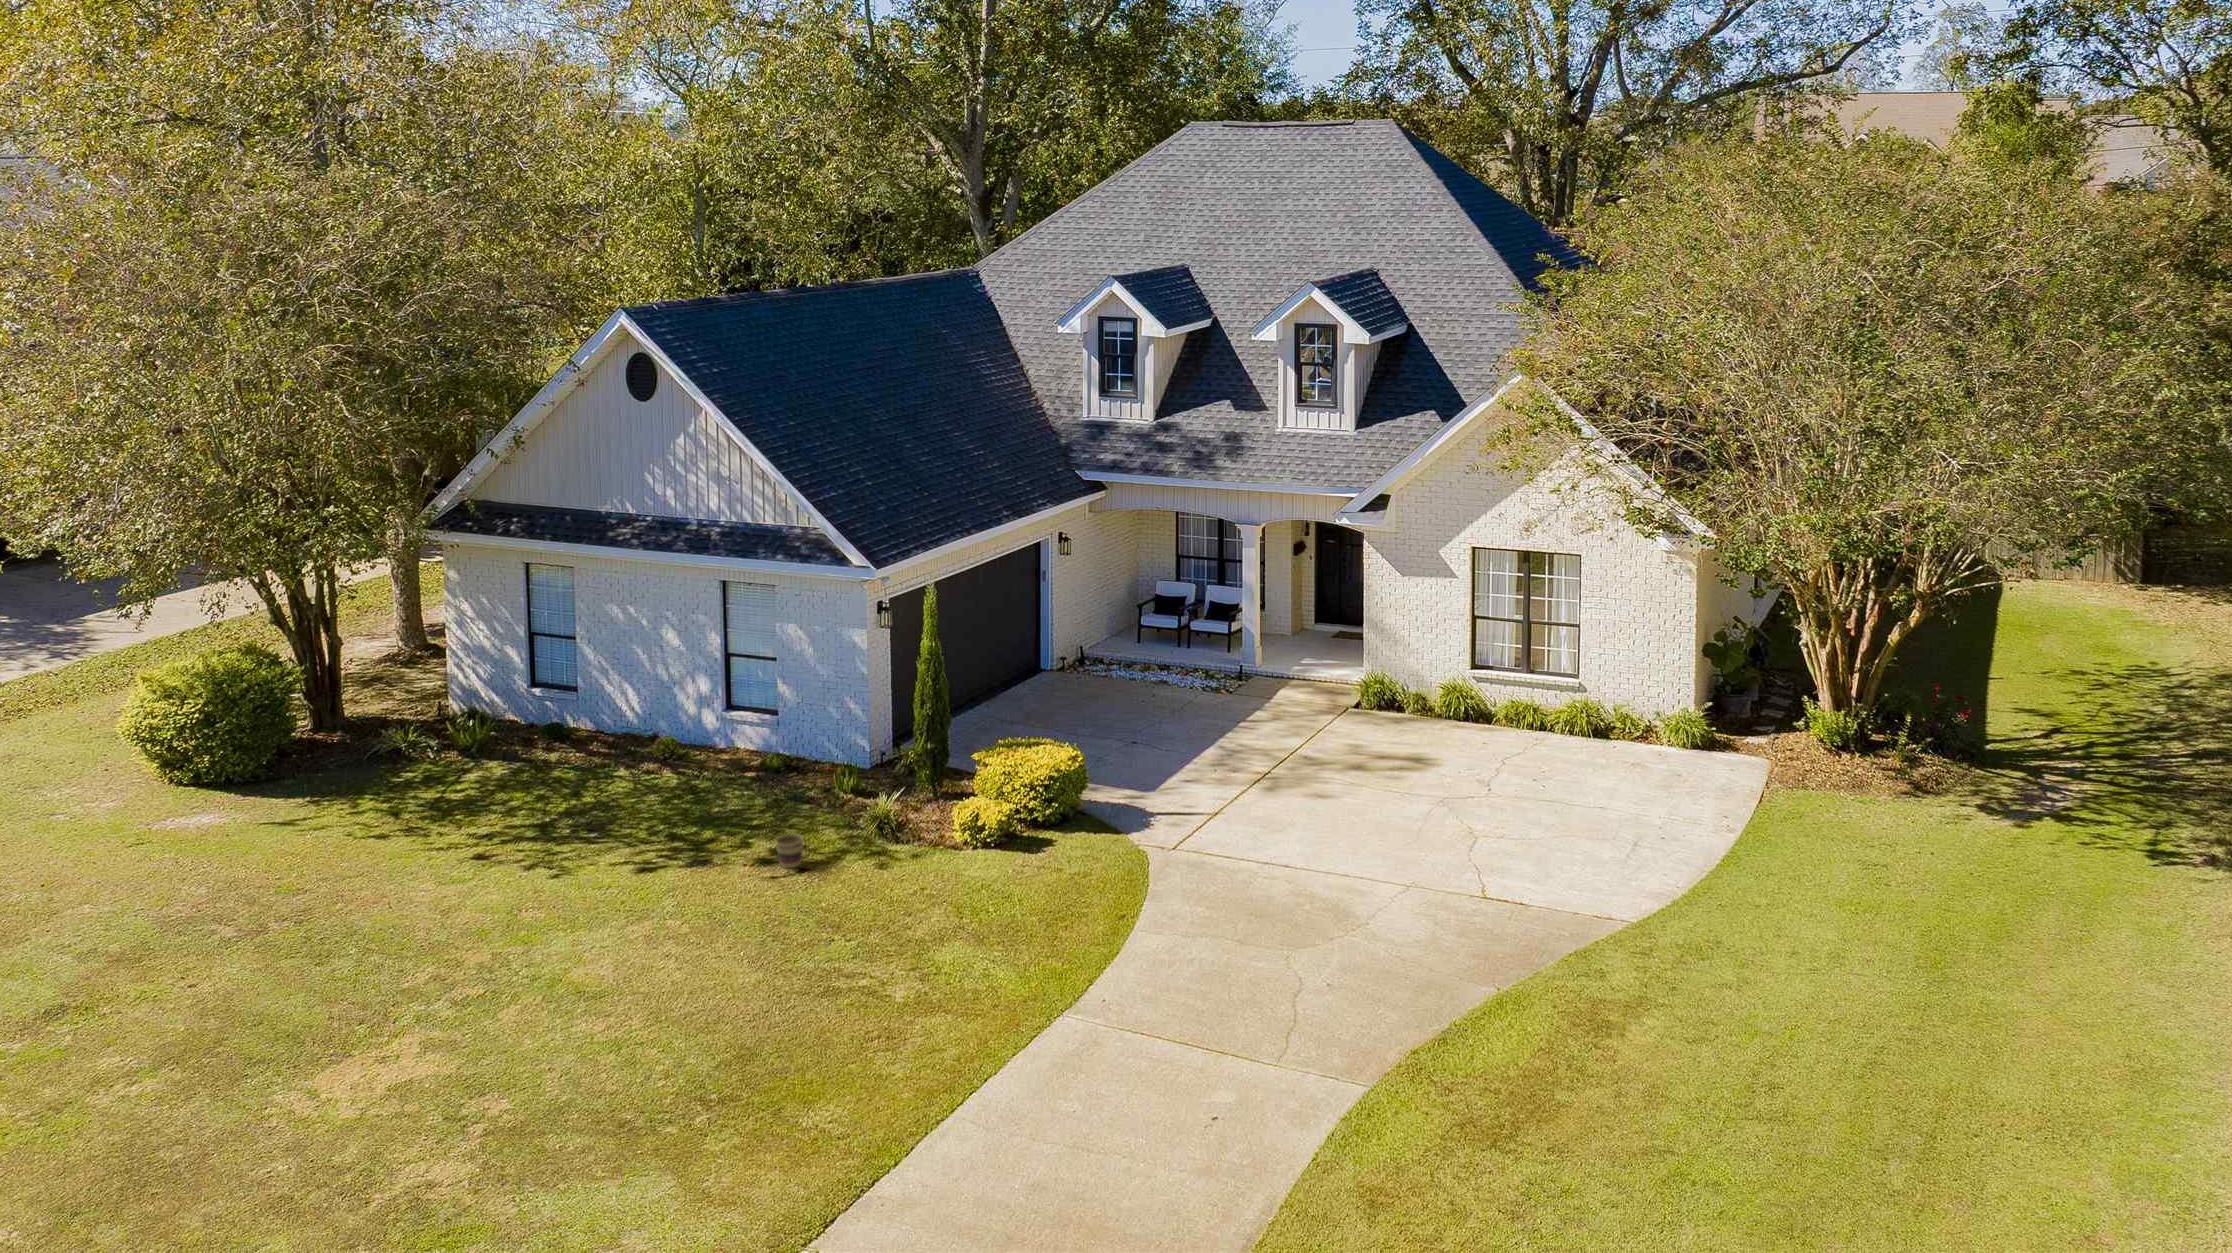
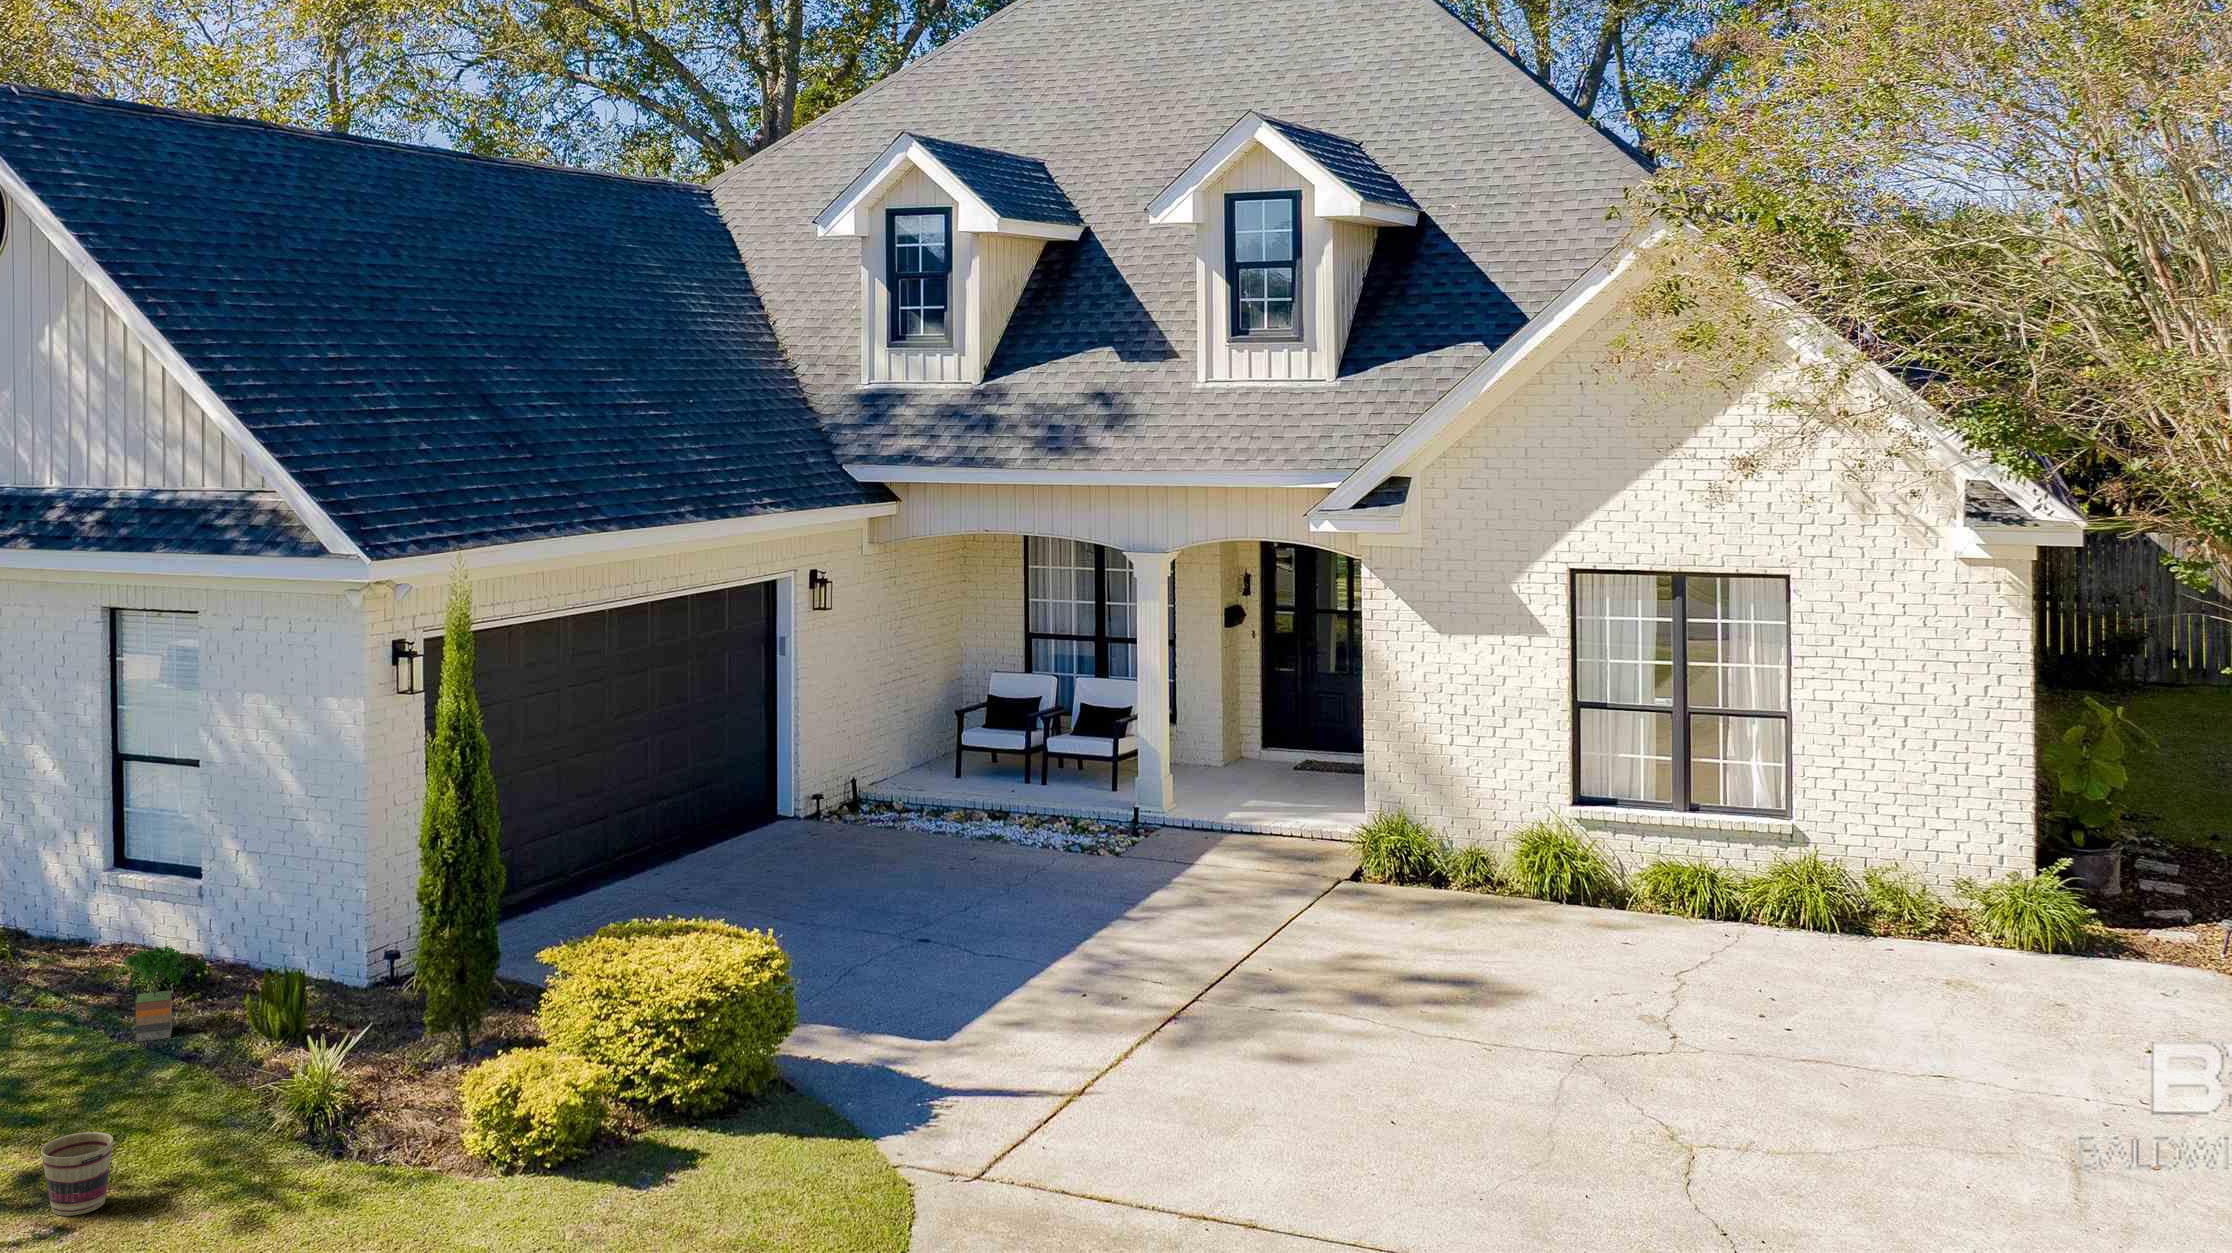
potted tree: none [756,749,786,794] -> present [125,946,185,1041]

